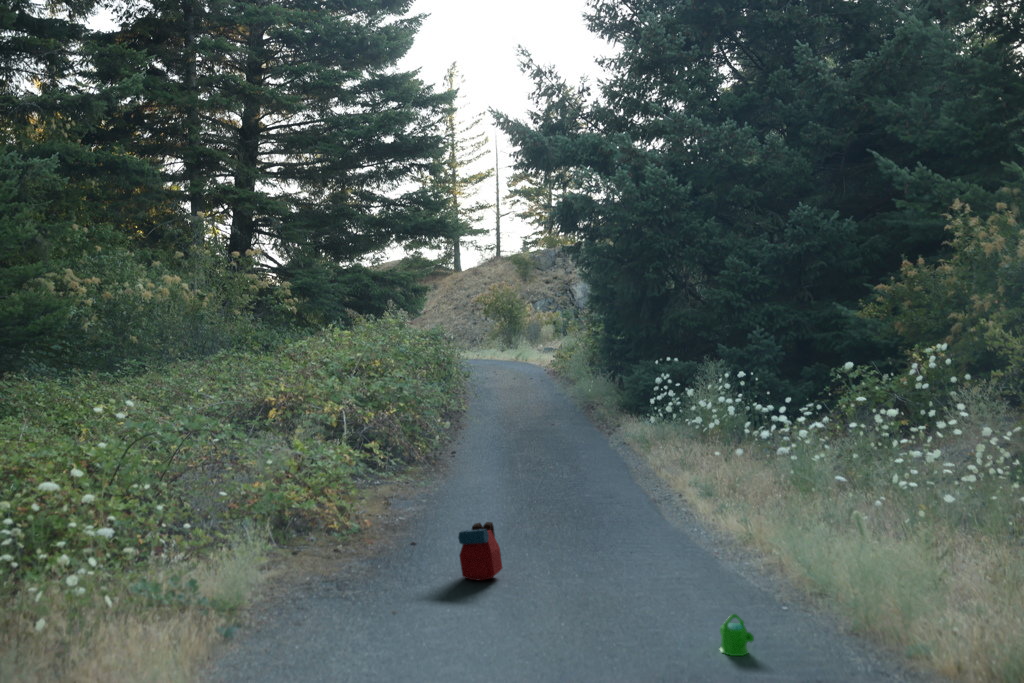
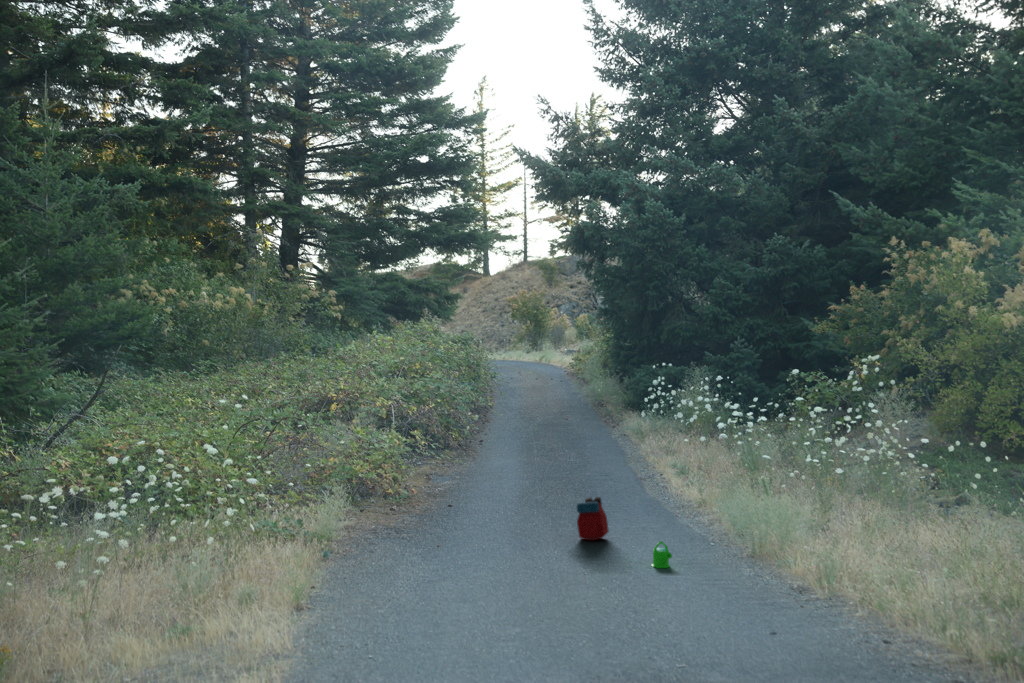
backpack: present [458,522,502,580] -> present [577,497,608,540]

